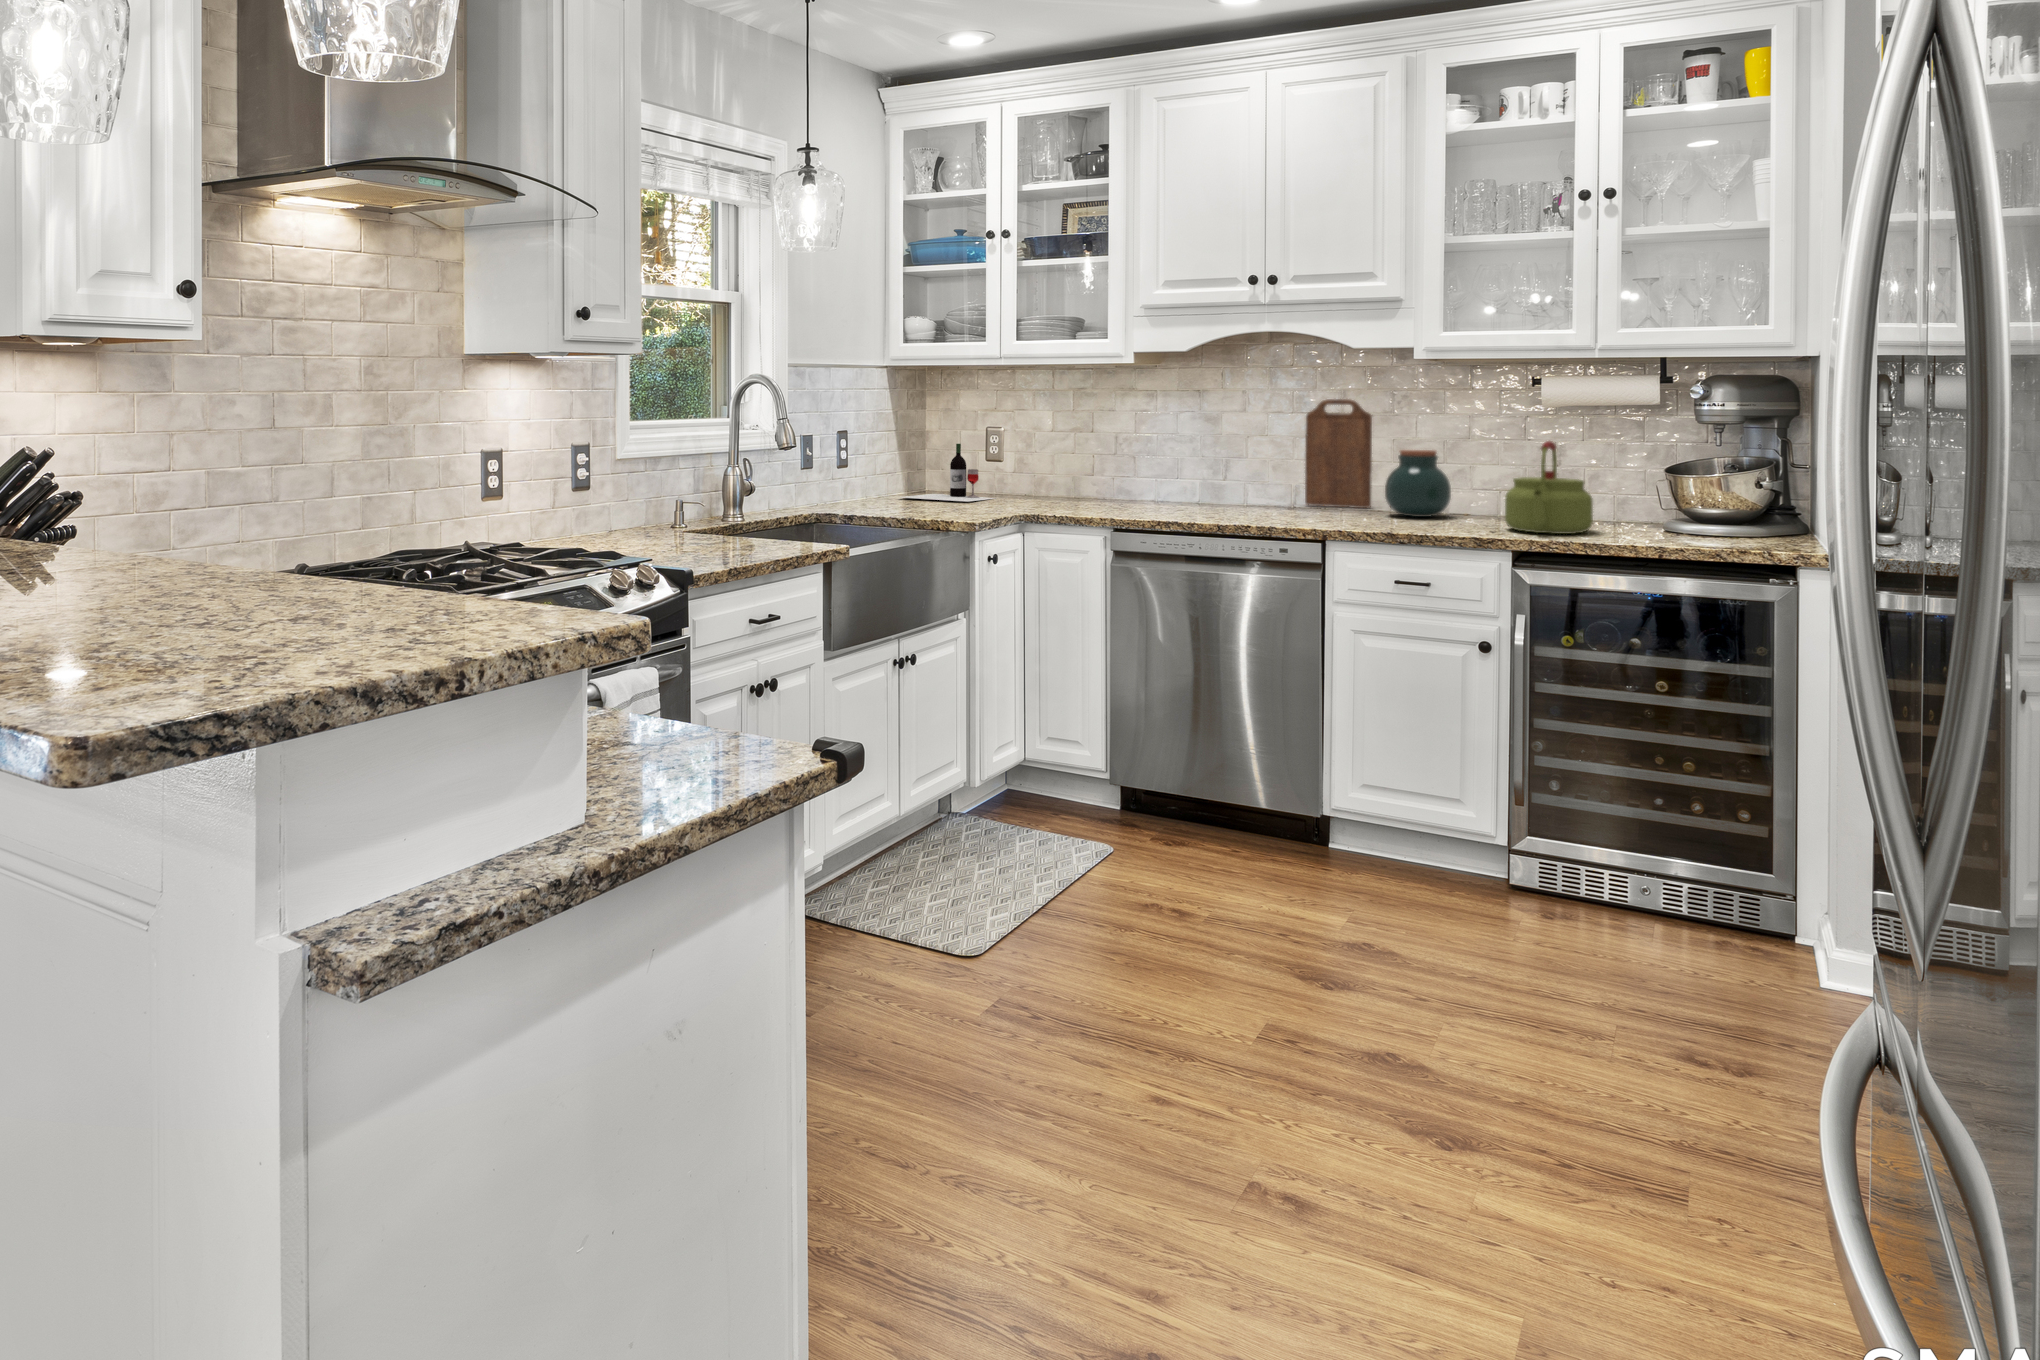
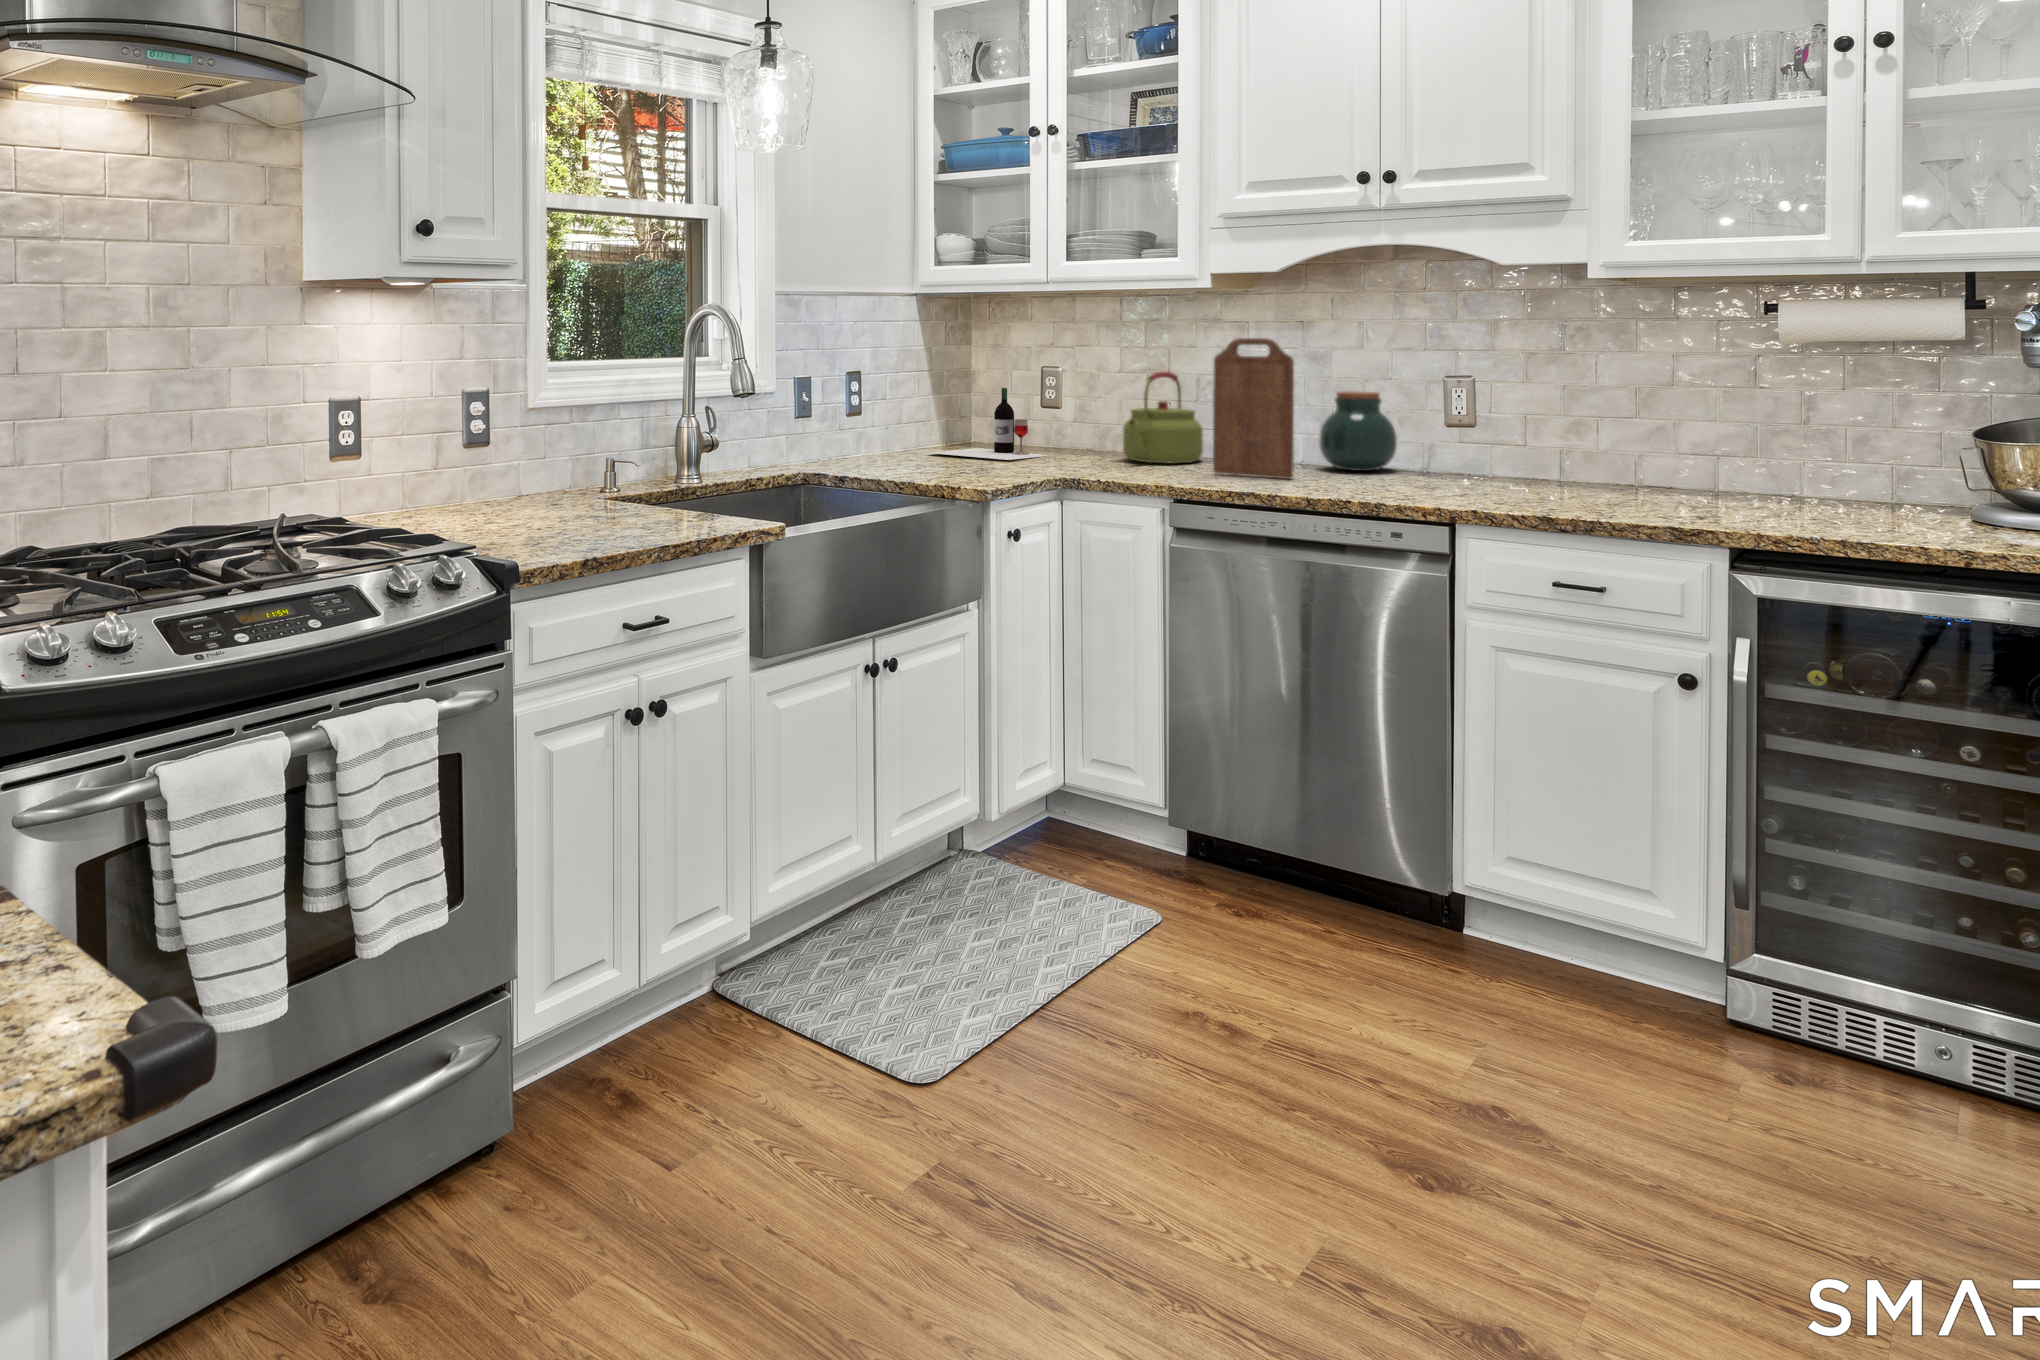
cutting board: present [1305,399,1372,508] -> present [1213,338,1294,479]
kettle: present [1505,441,1593,534] -> present [1123,372,1203,463]
jar: present [1385,450,1451,517] -> present [1319,391,1397,471]

